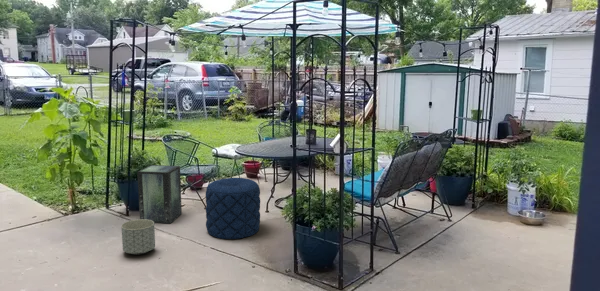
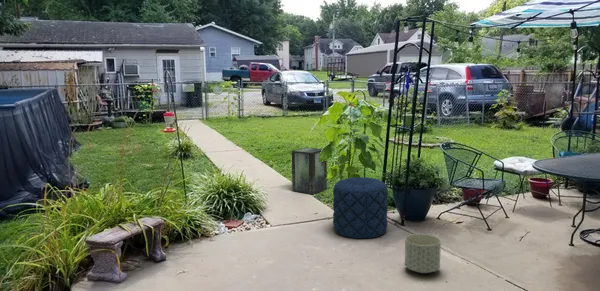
storage box: present [137,165,182,224] -> present [292,148,327,195]
pouf: present [206,178,260,239] -> present [333,177,388,238]

